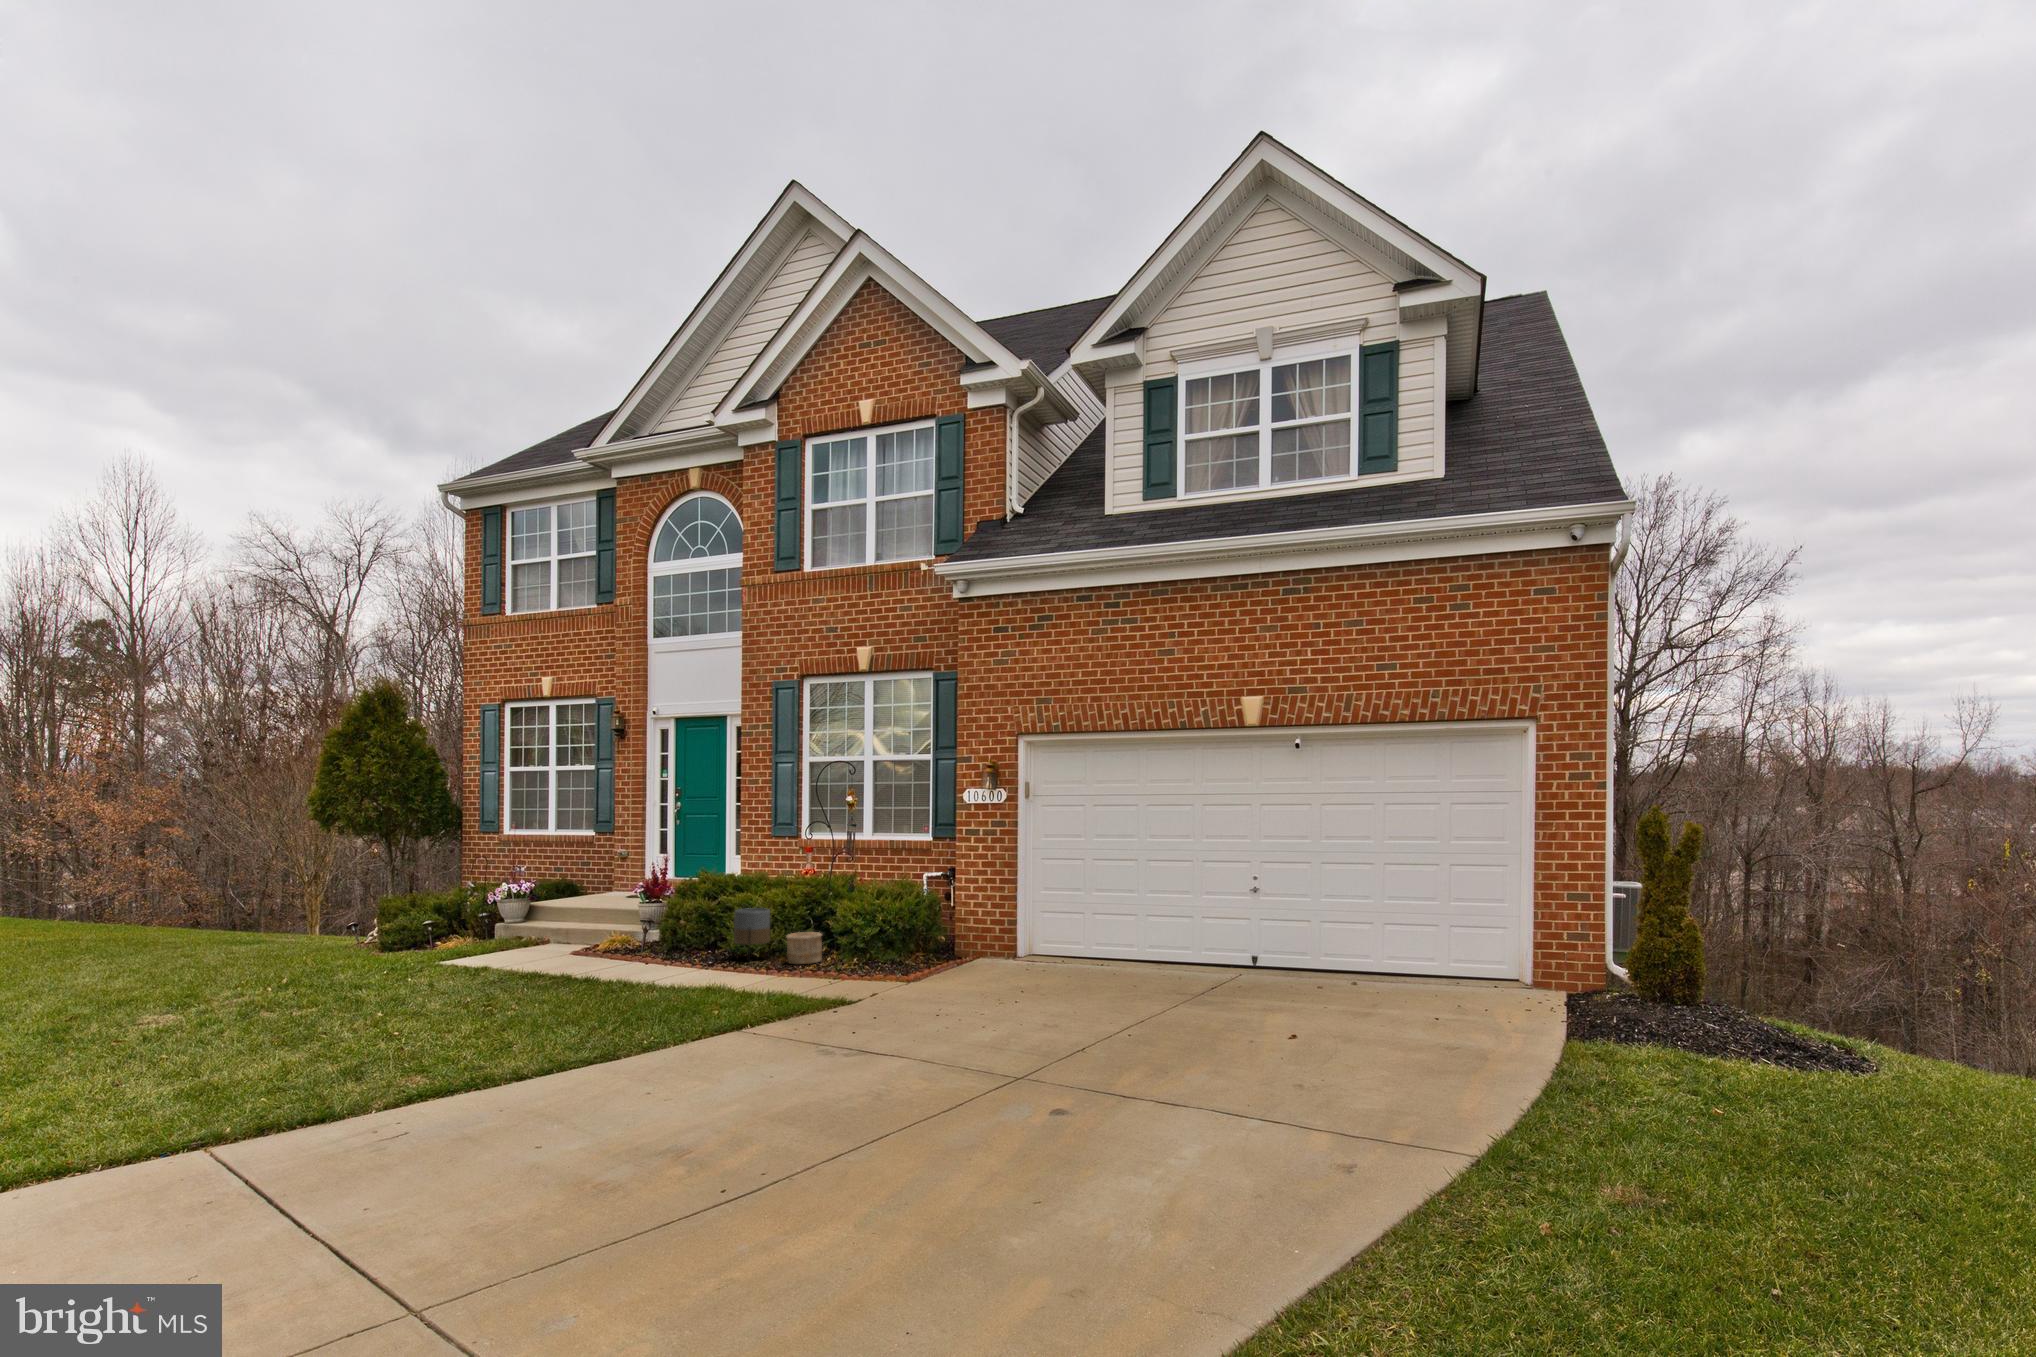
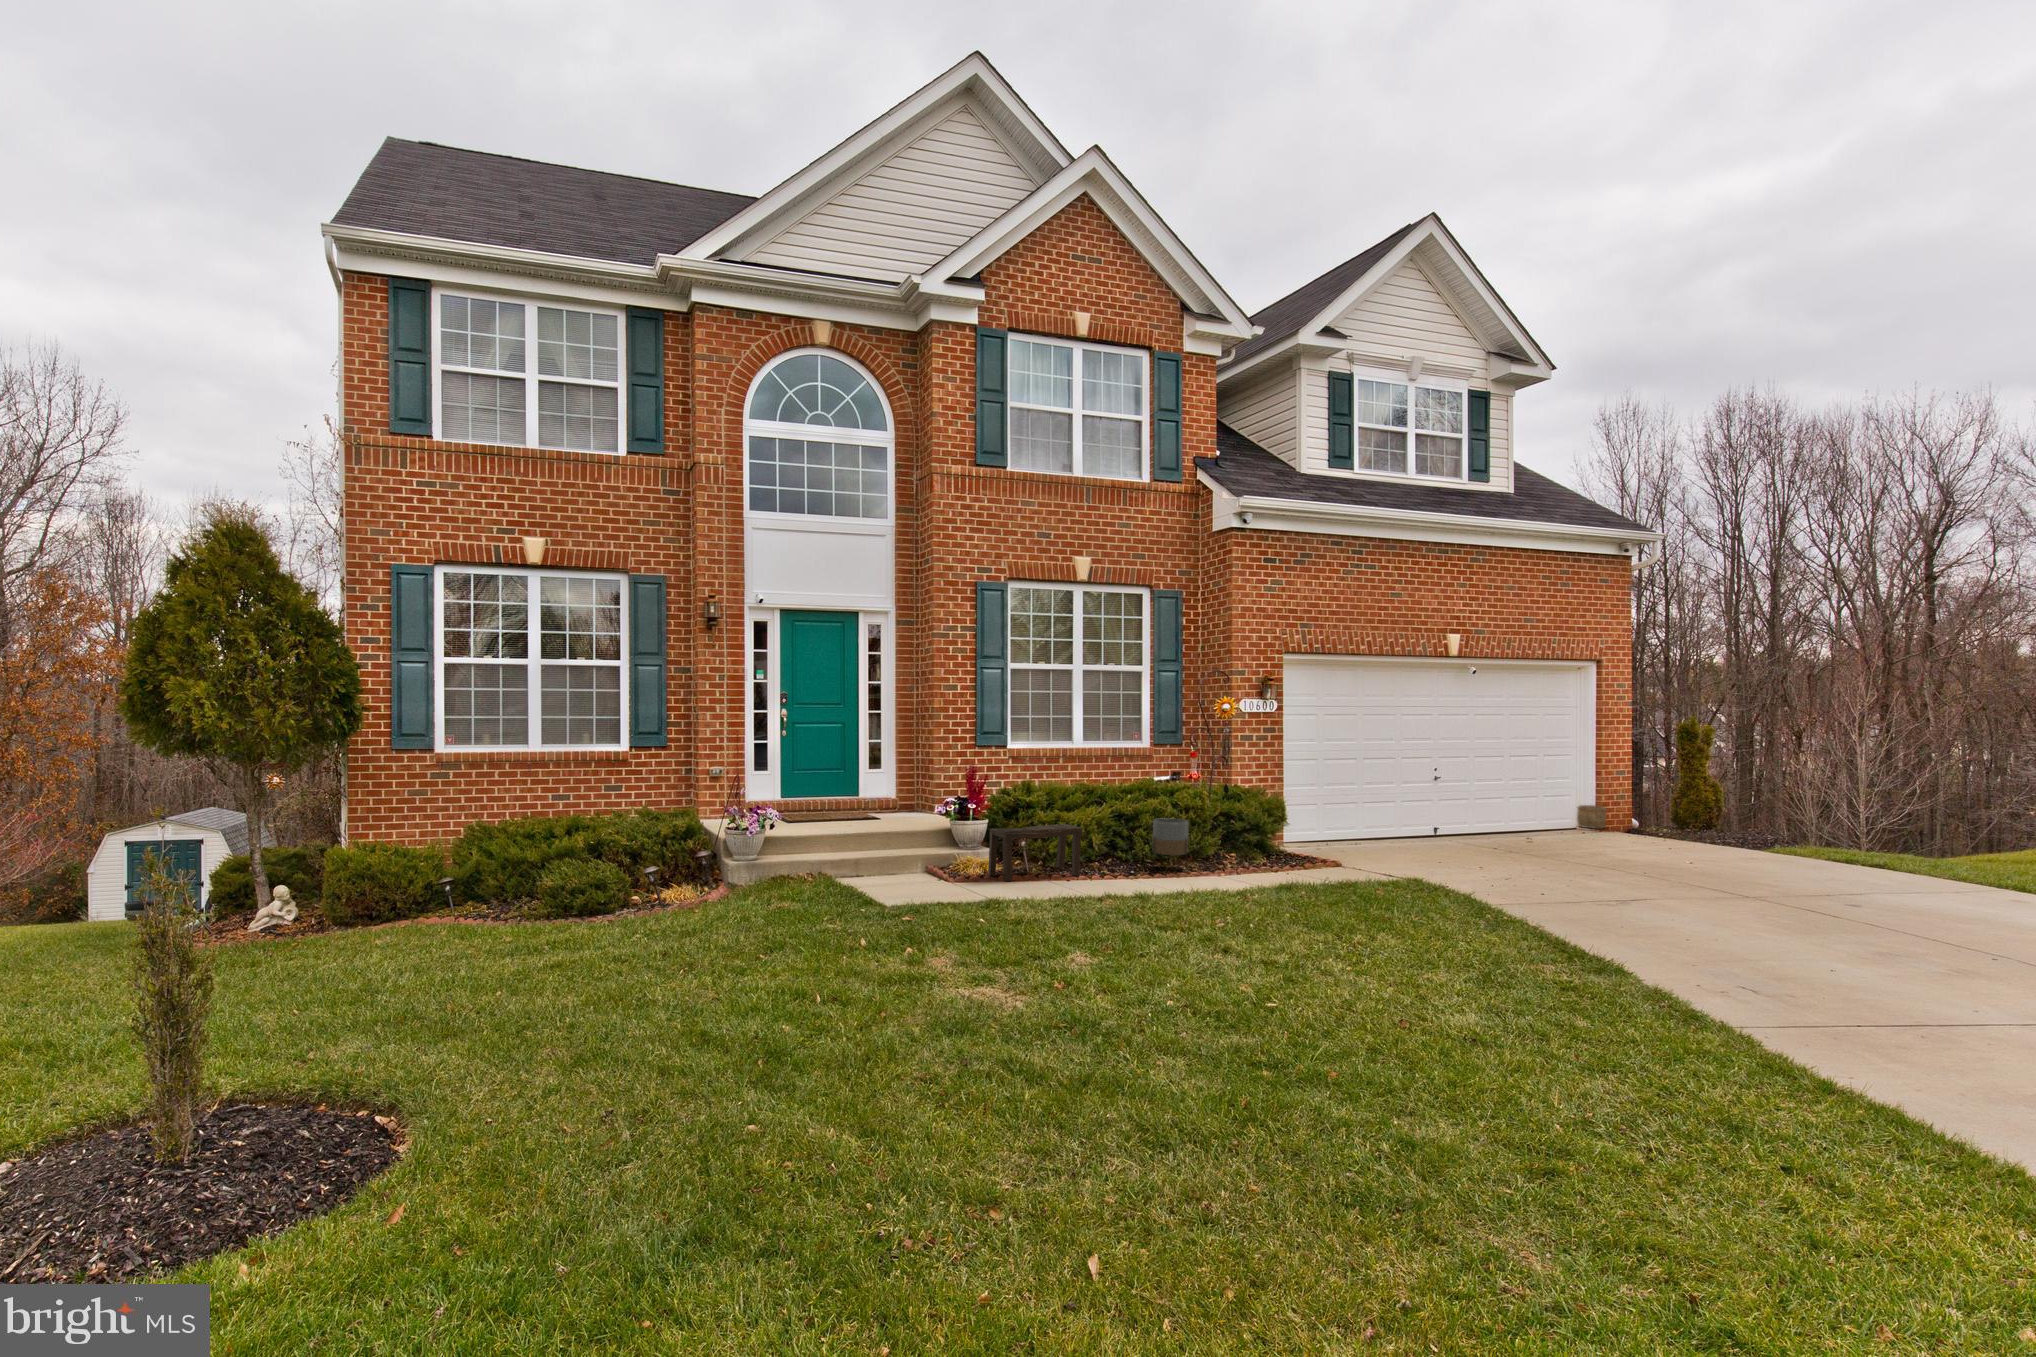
bench: none [604,905,690,955] -> present [988,824,1082,881]
wooden bucket: present [786,932,822,964] -> present [1577,805,1606,829]

